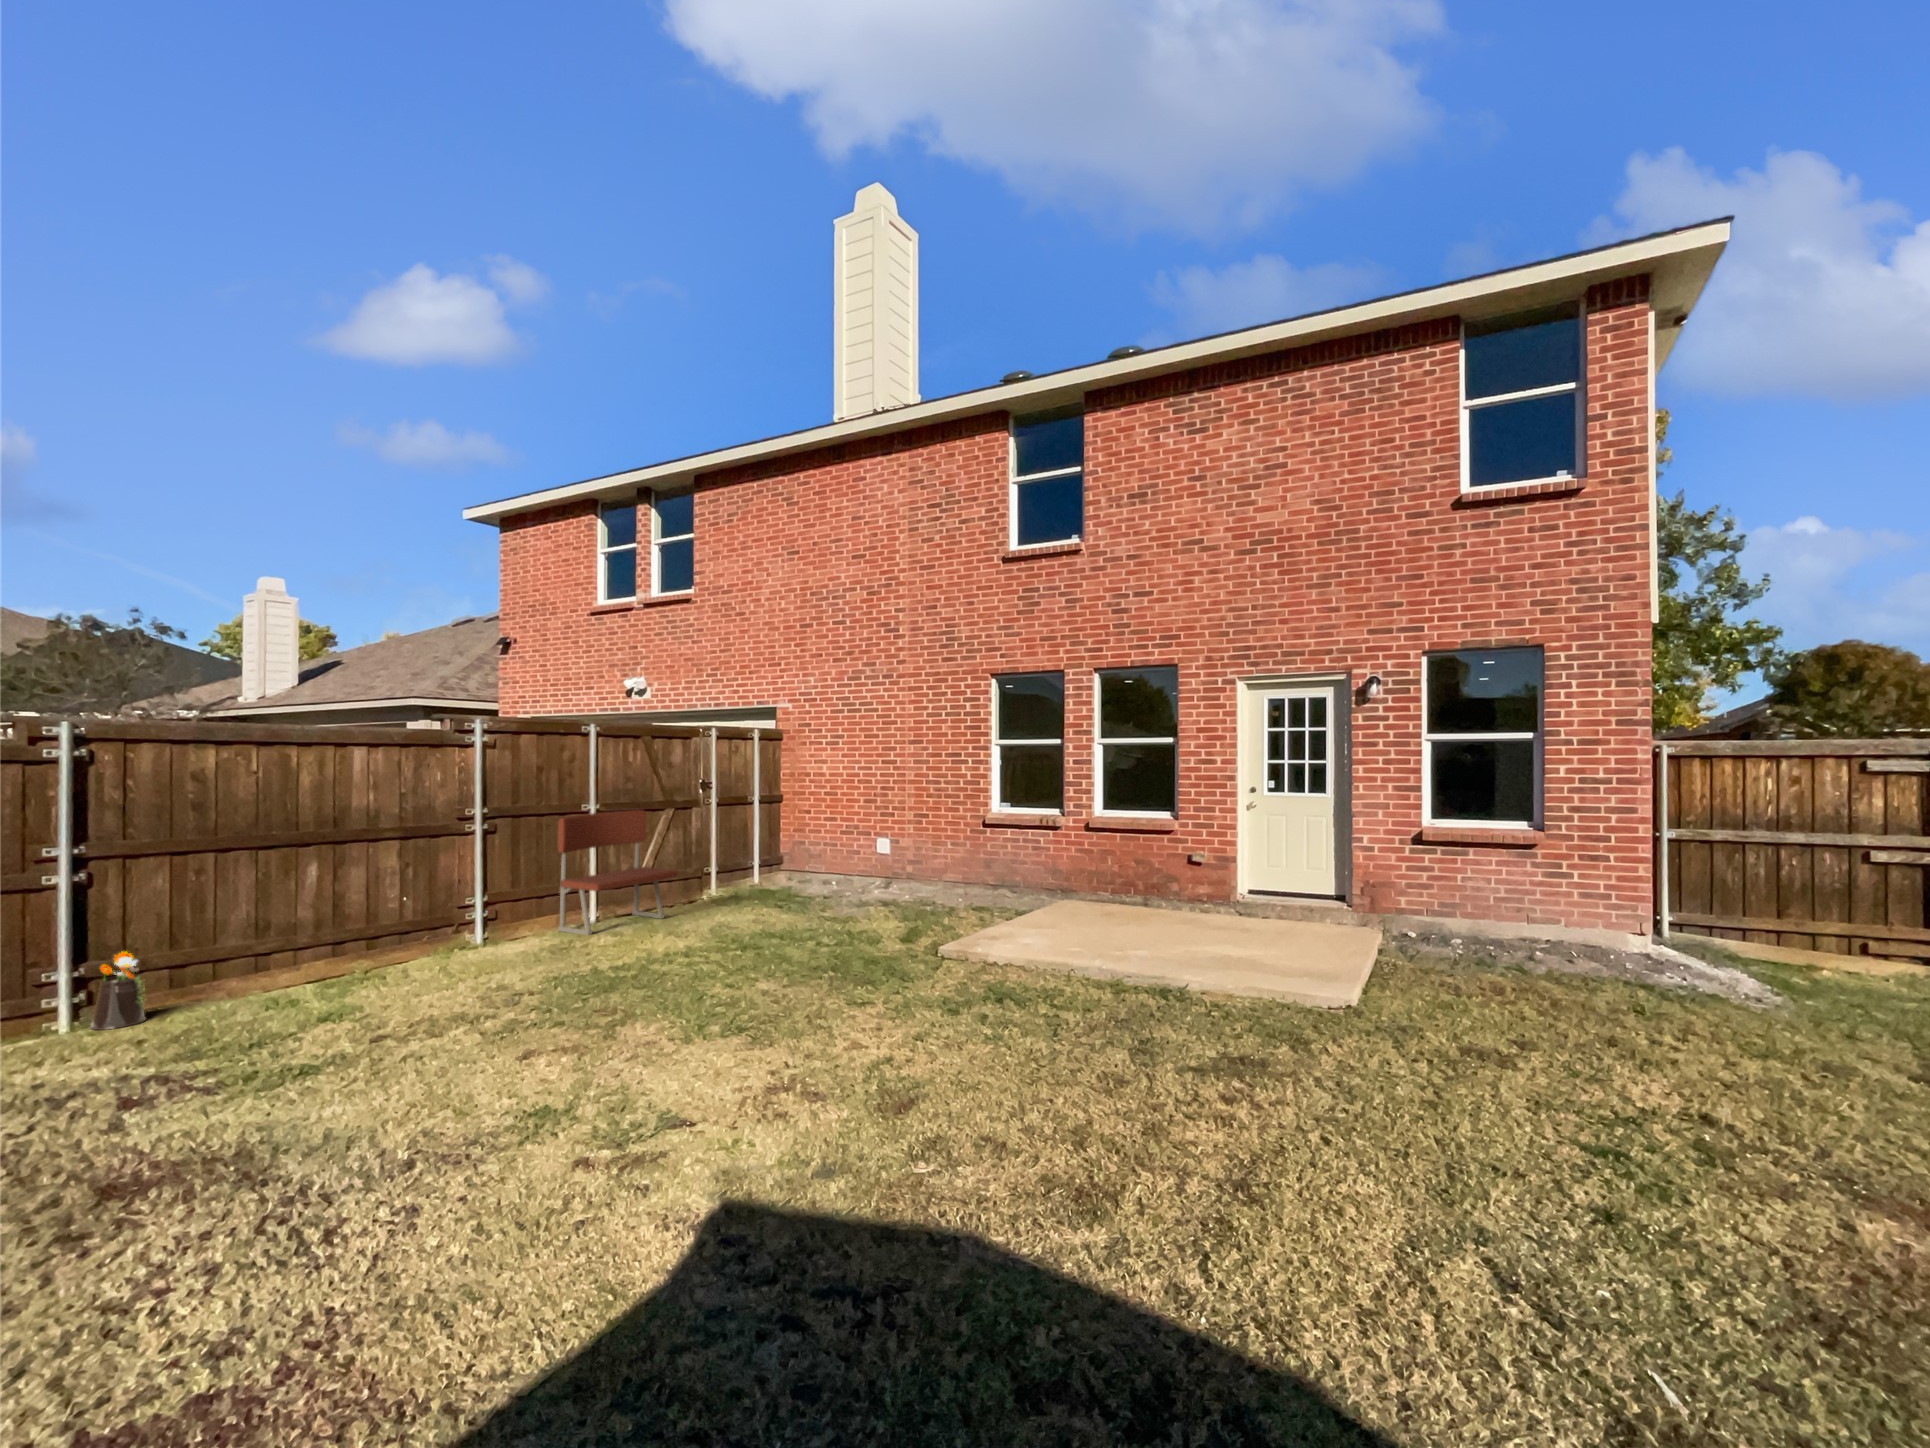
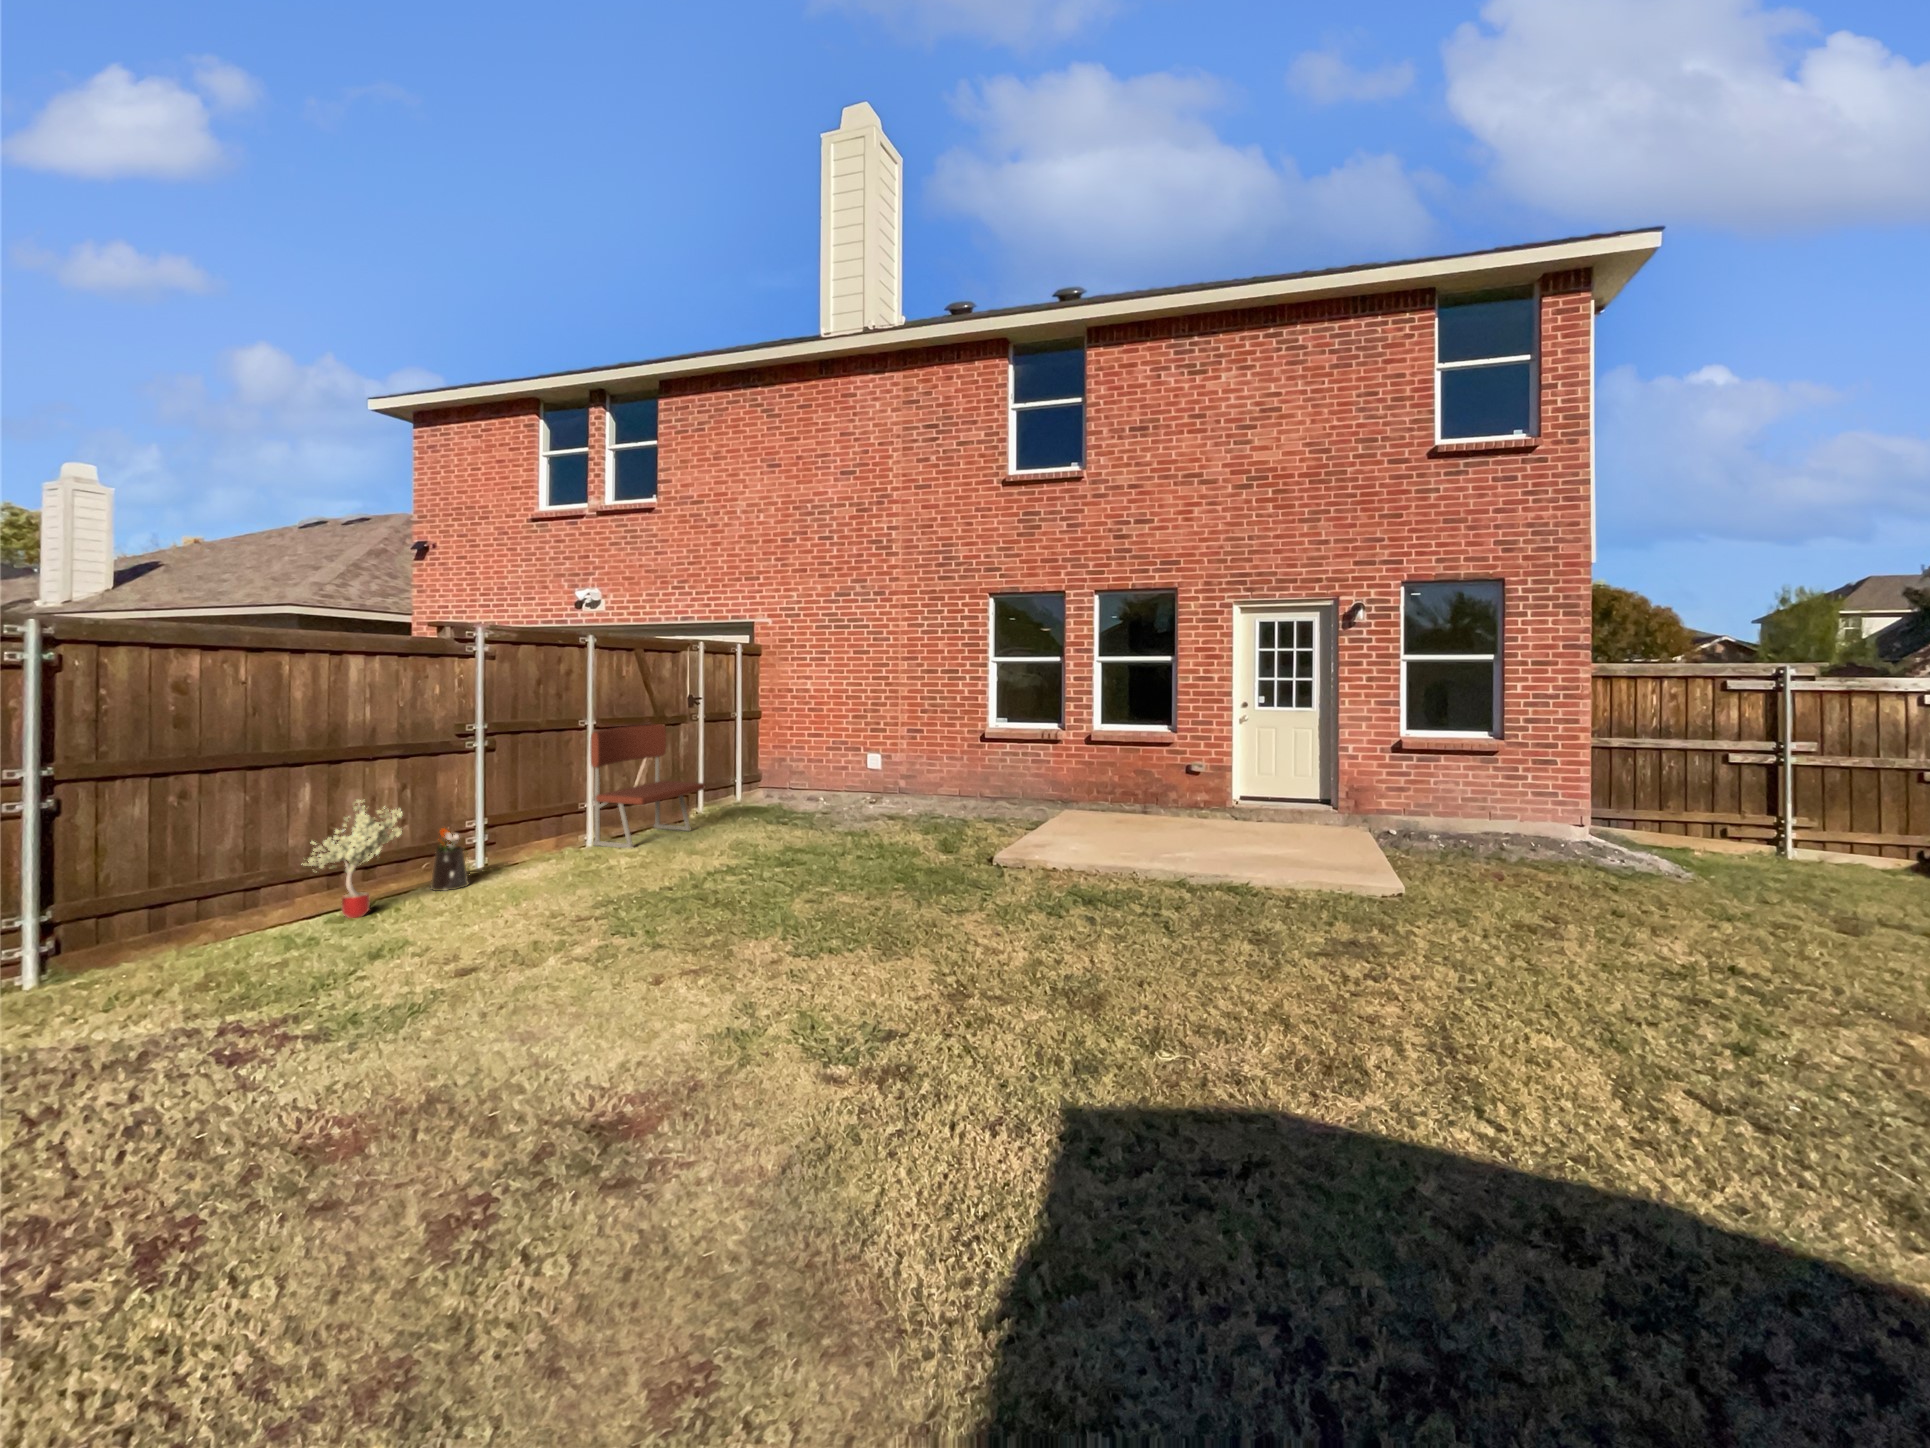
potted tree: none [221,881,331,996] -> present [304,799,402,918]
watering can: present [90,952,146,1030] -> present [430,829,469,891]

